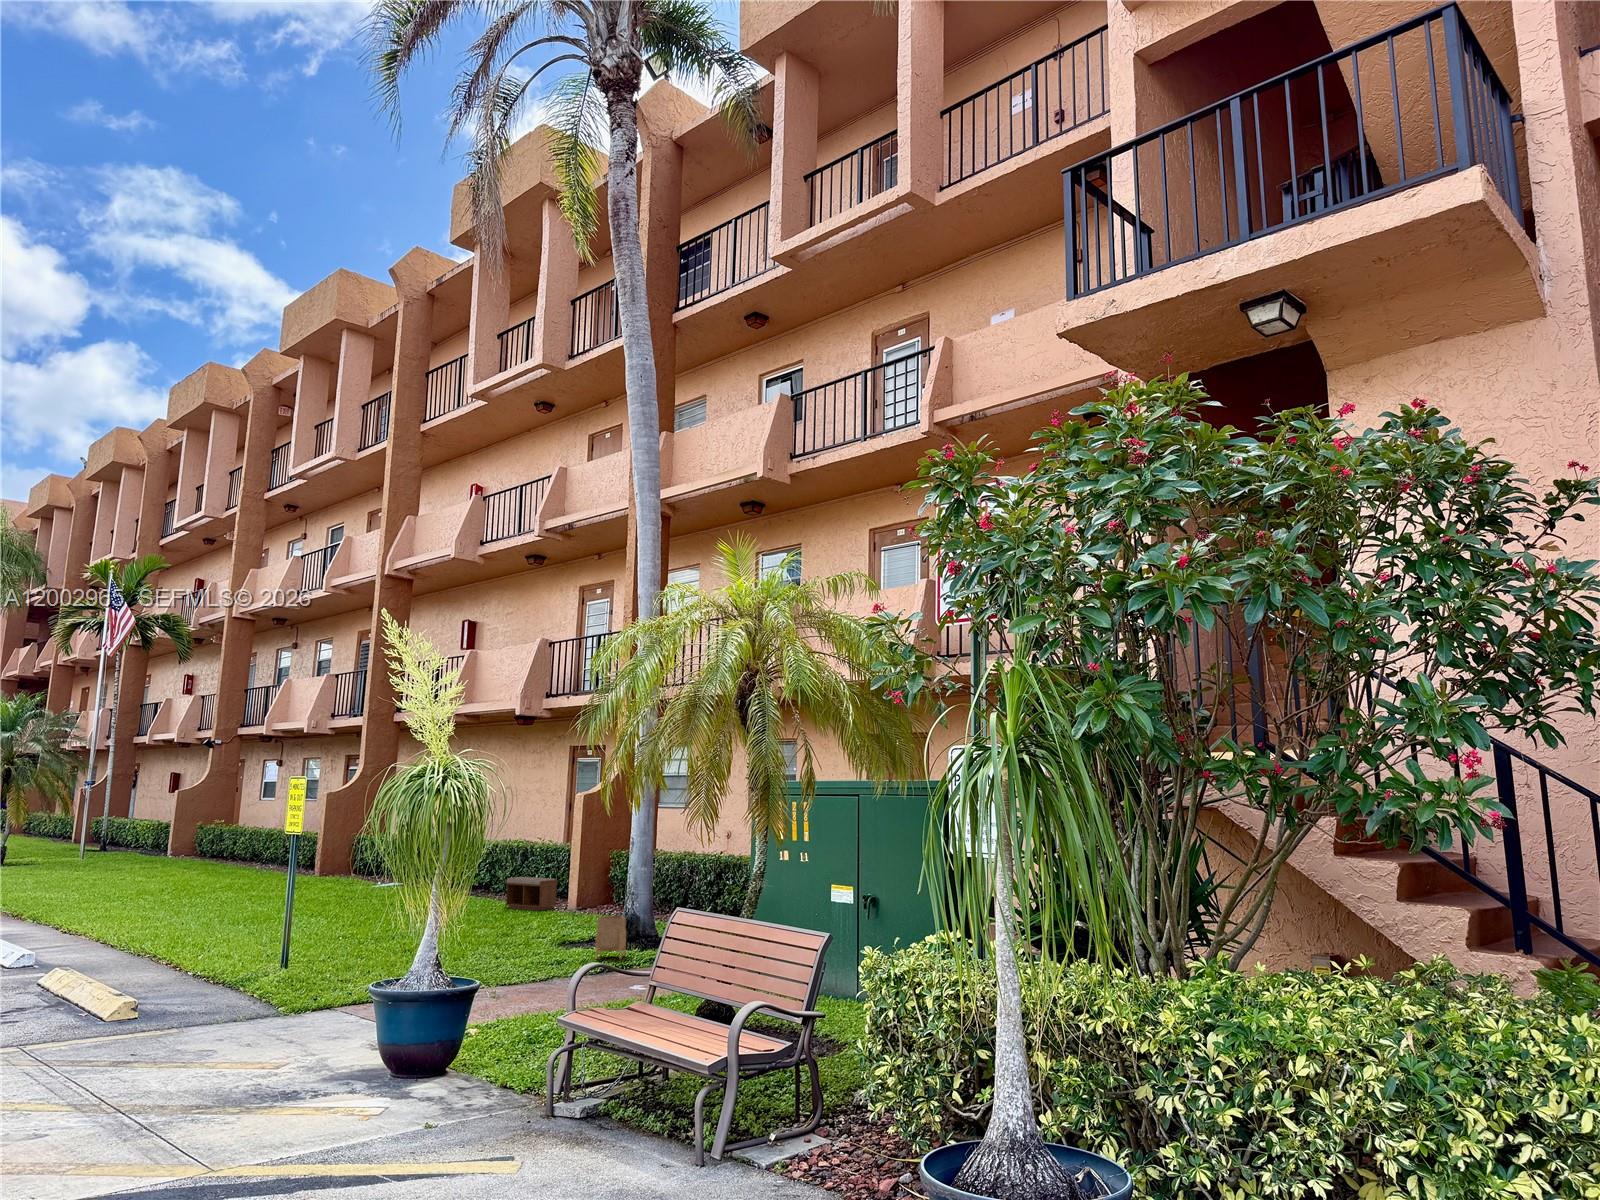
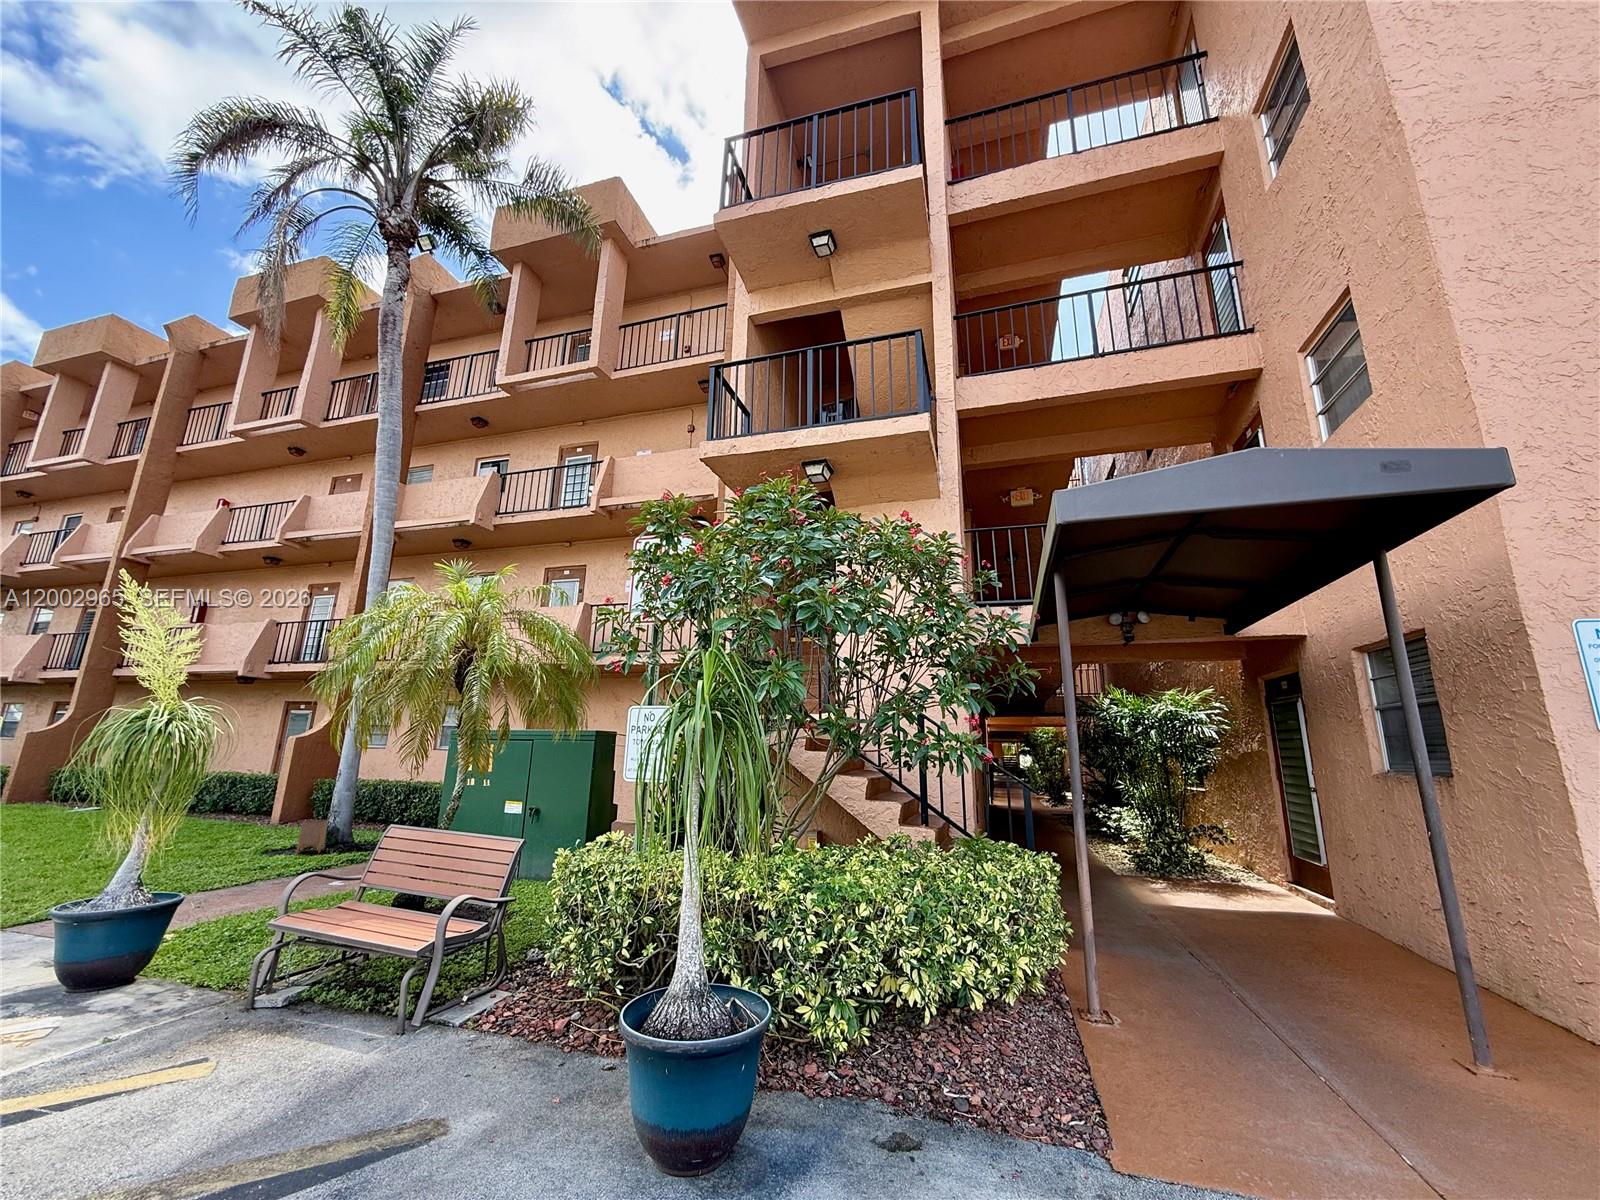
bench: present [505,877,557,911] -> none [212,792,265,817]

